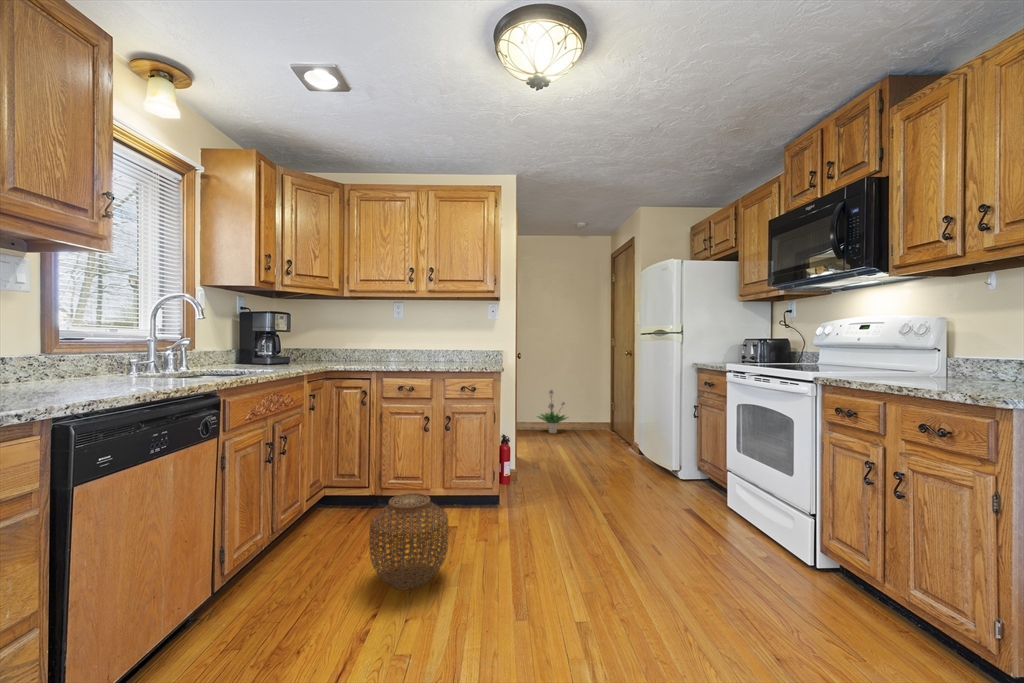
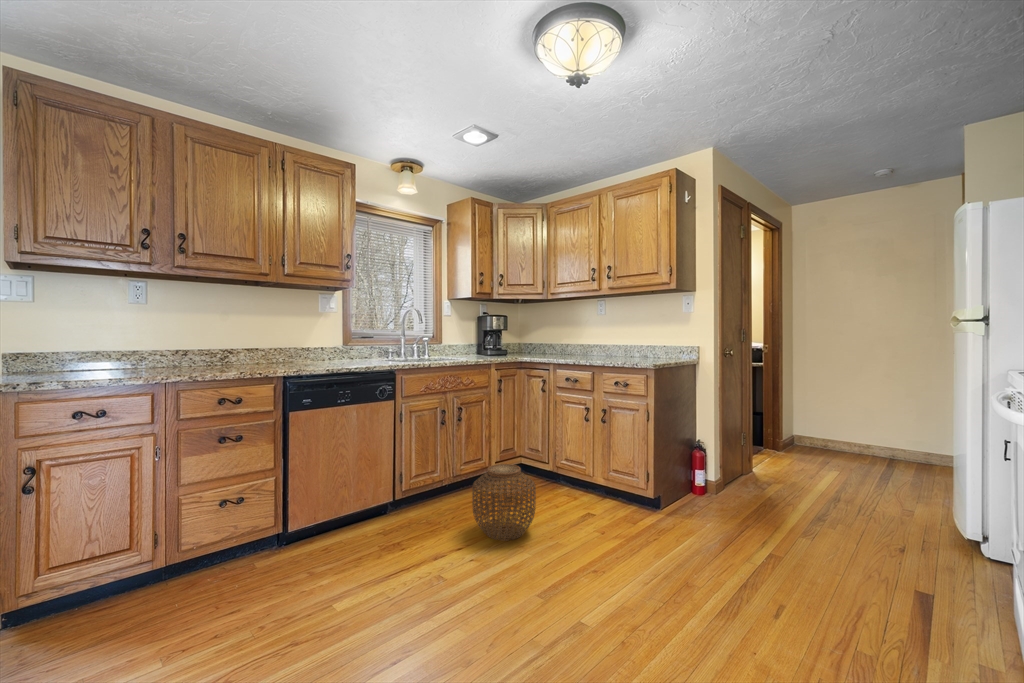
potted plant: present [537,390,567,433] -> none [820,400,872,458]

